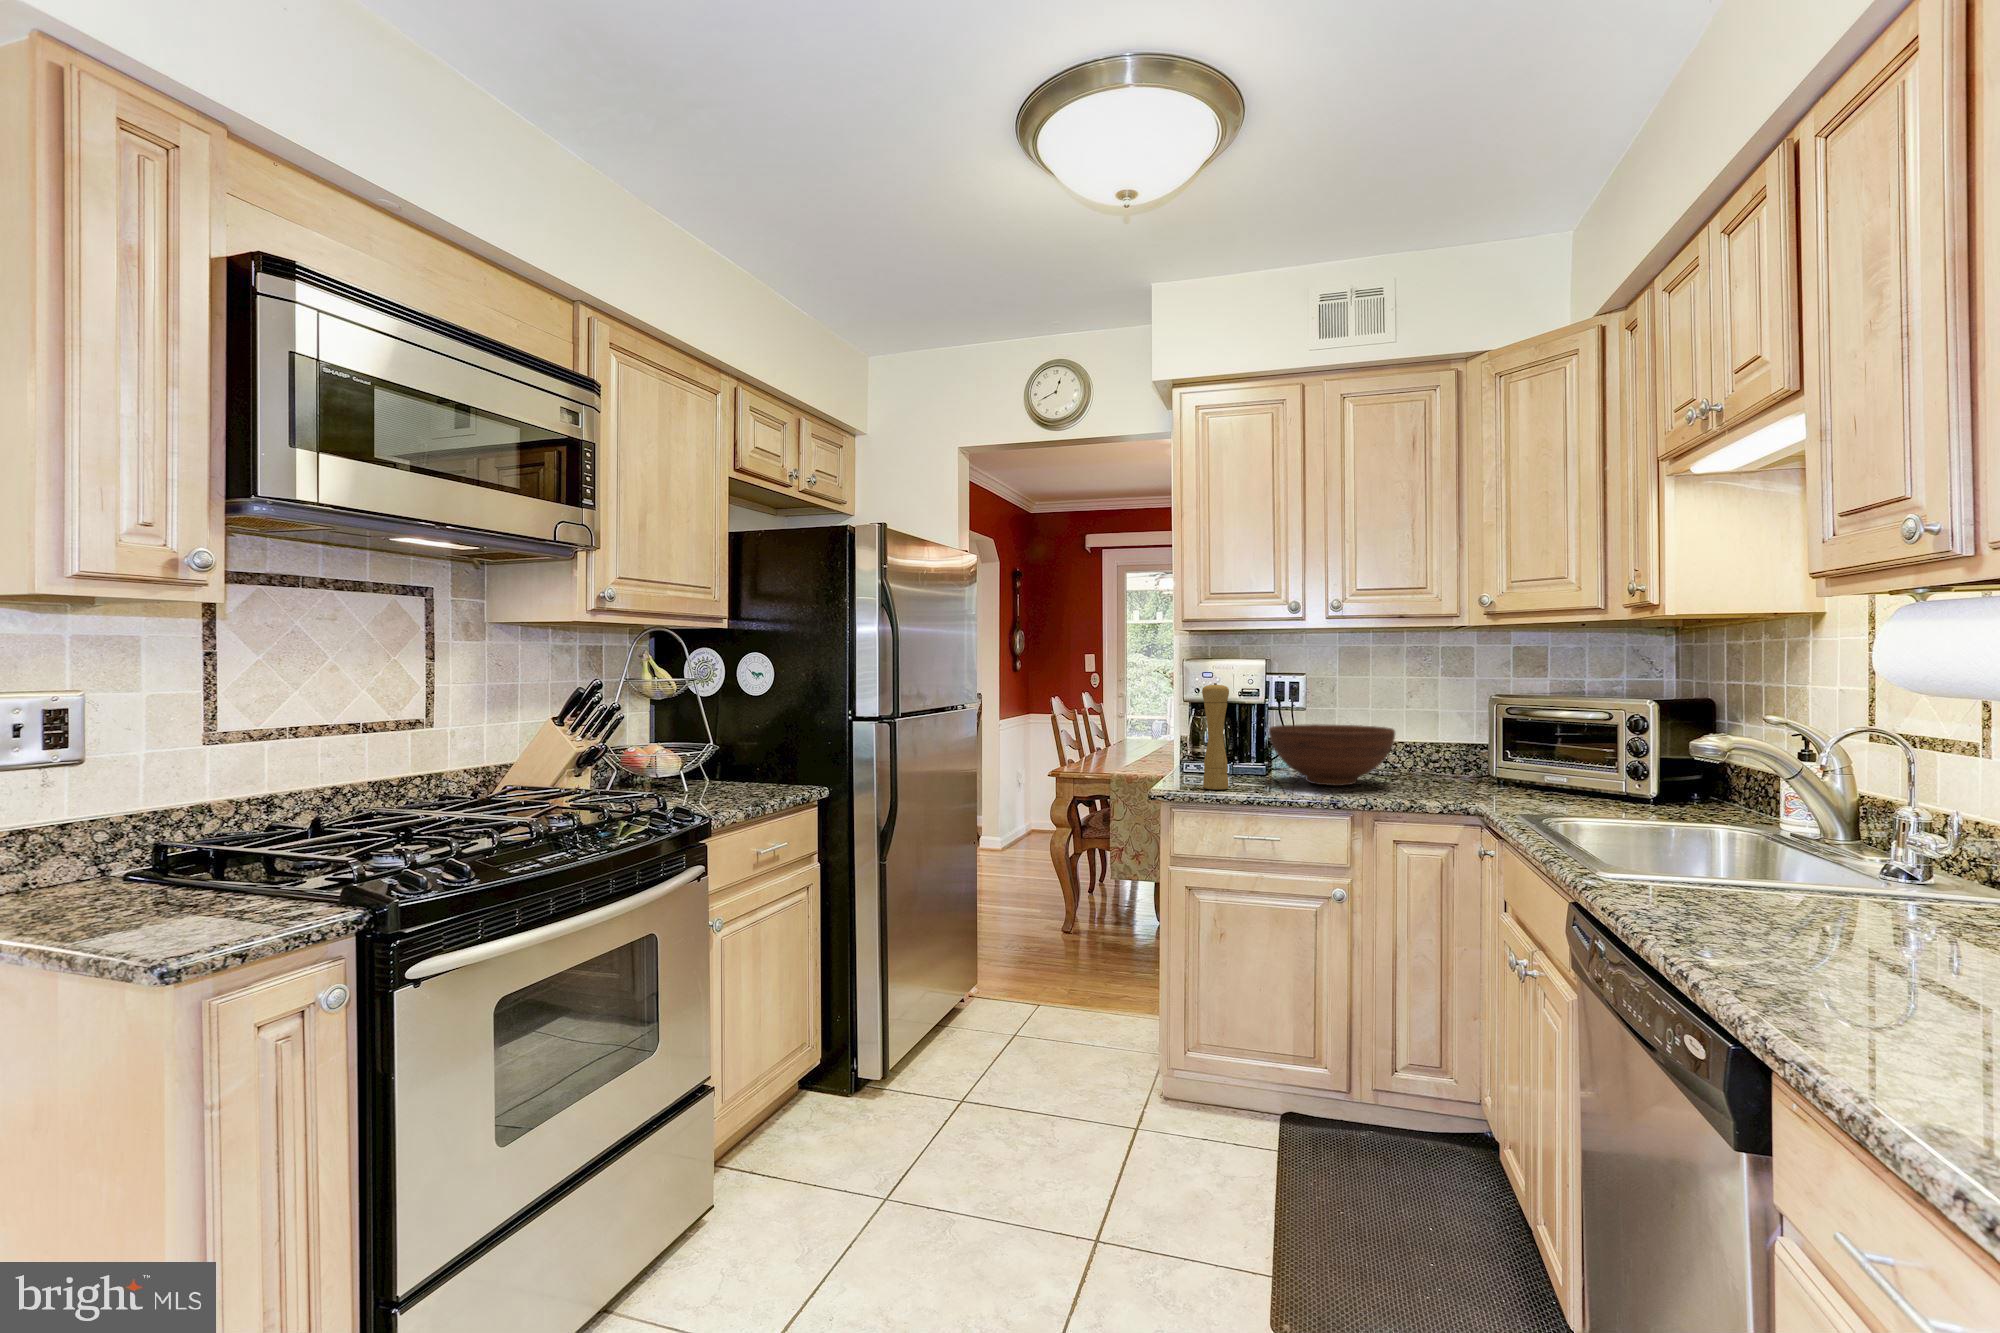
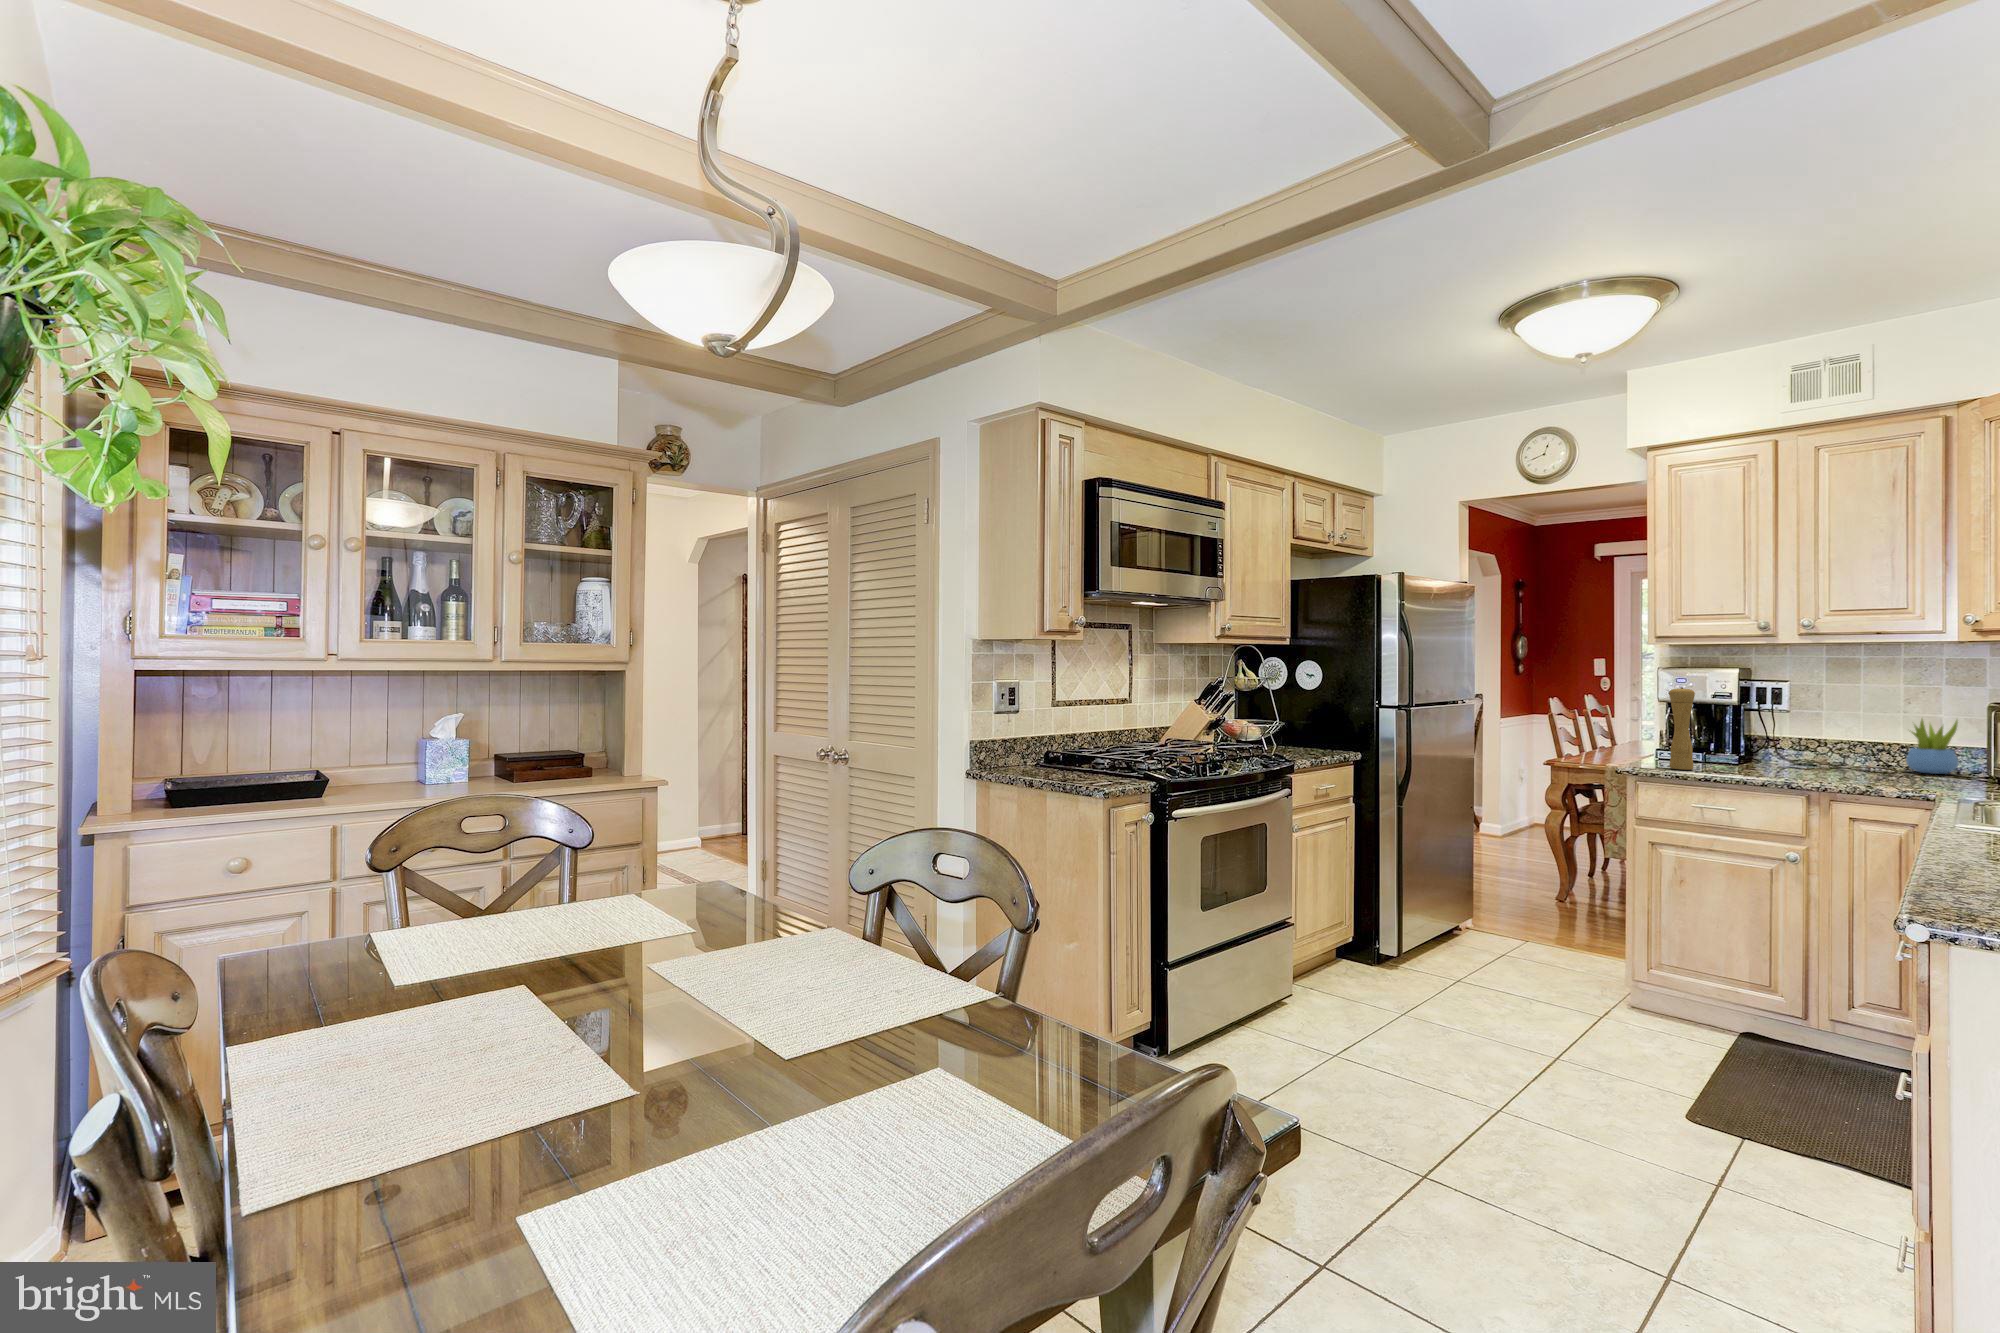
succulent plant: none [1414,712,1459,776] -> present [1906,719,1959,774]
fruit bowl: present [1269,724,1395,786] -> none [1739,723,1870,773]

